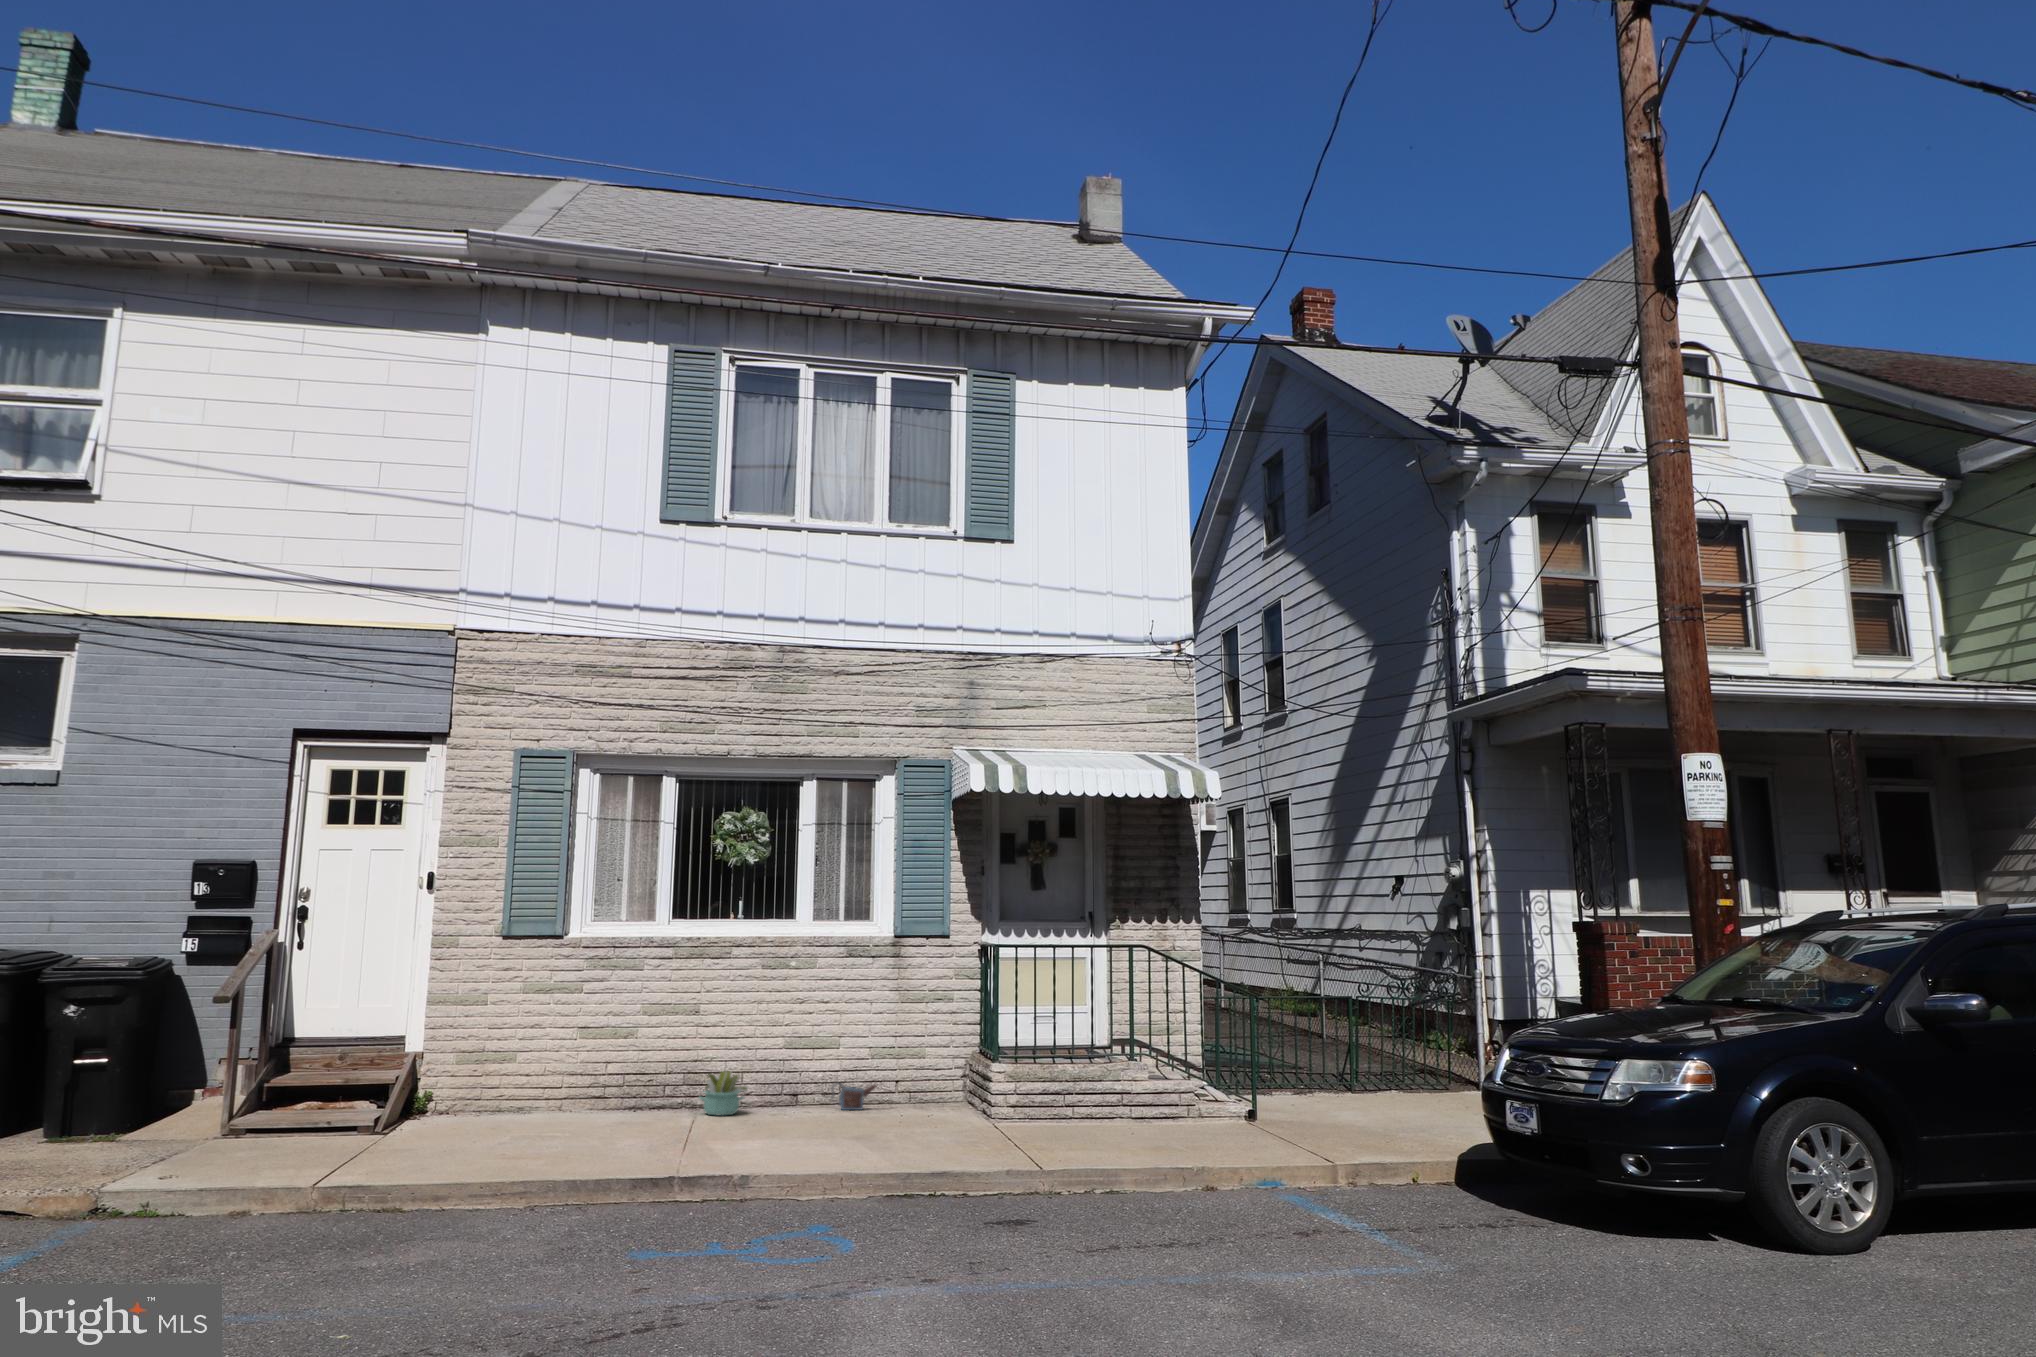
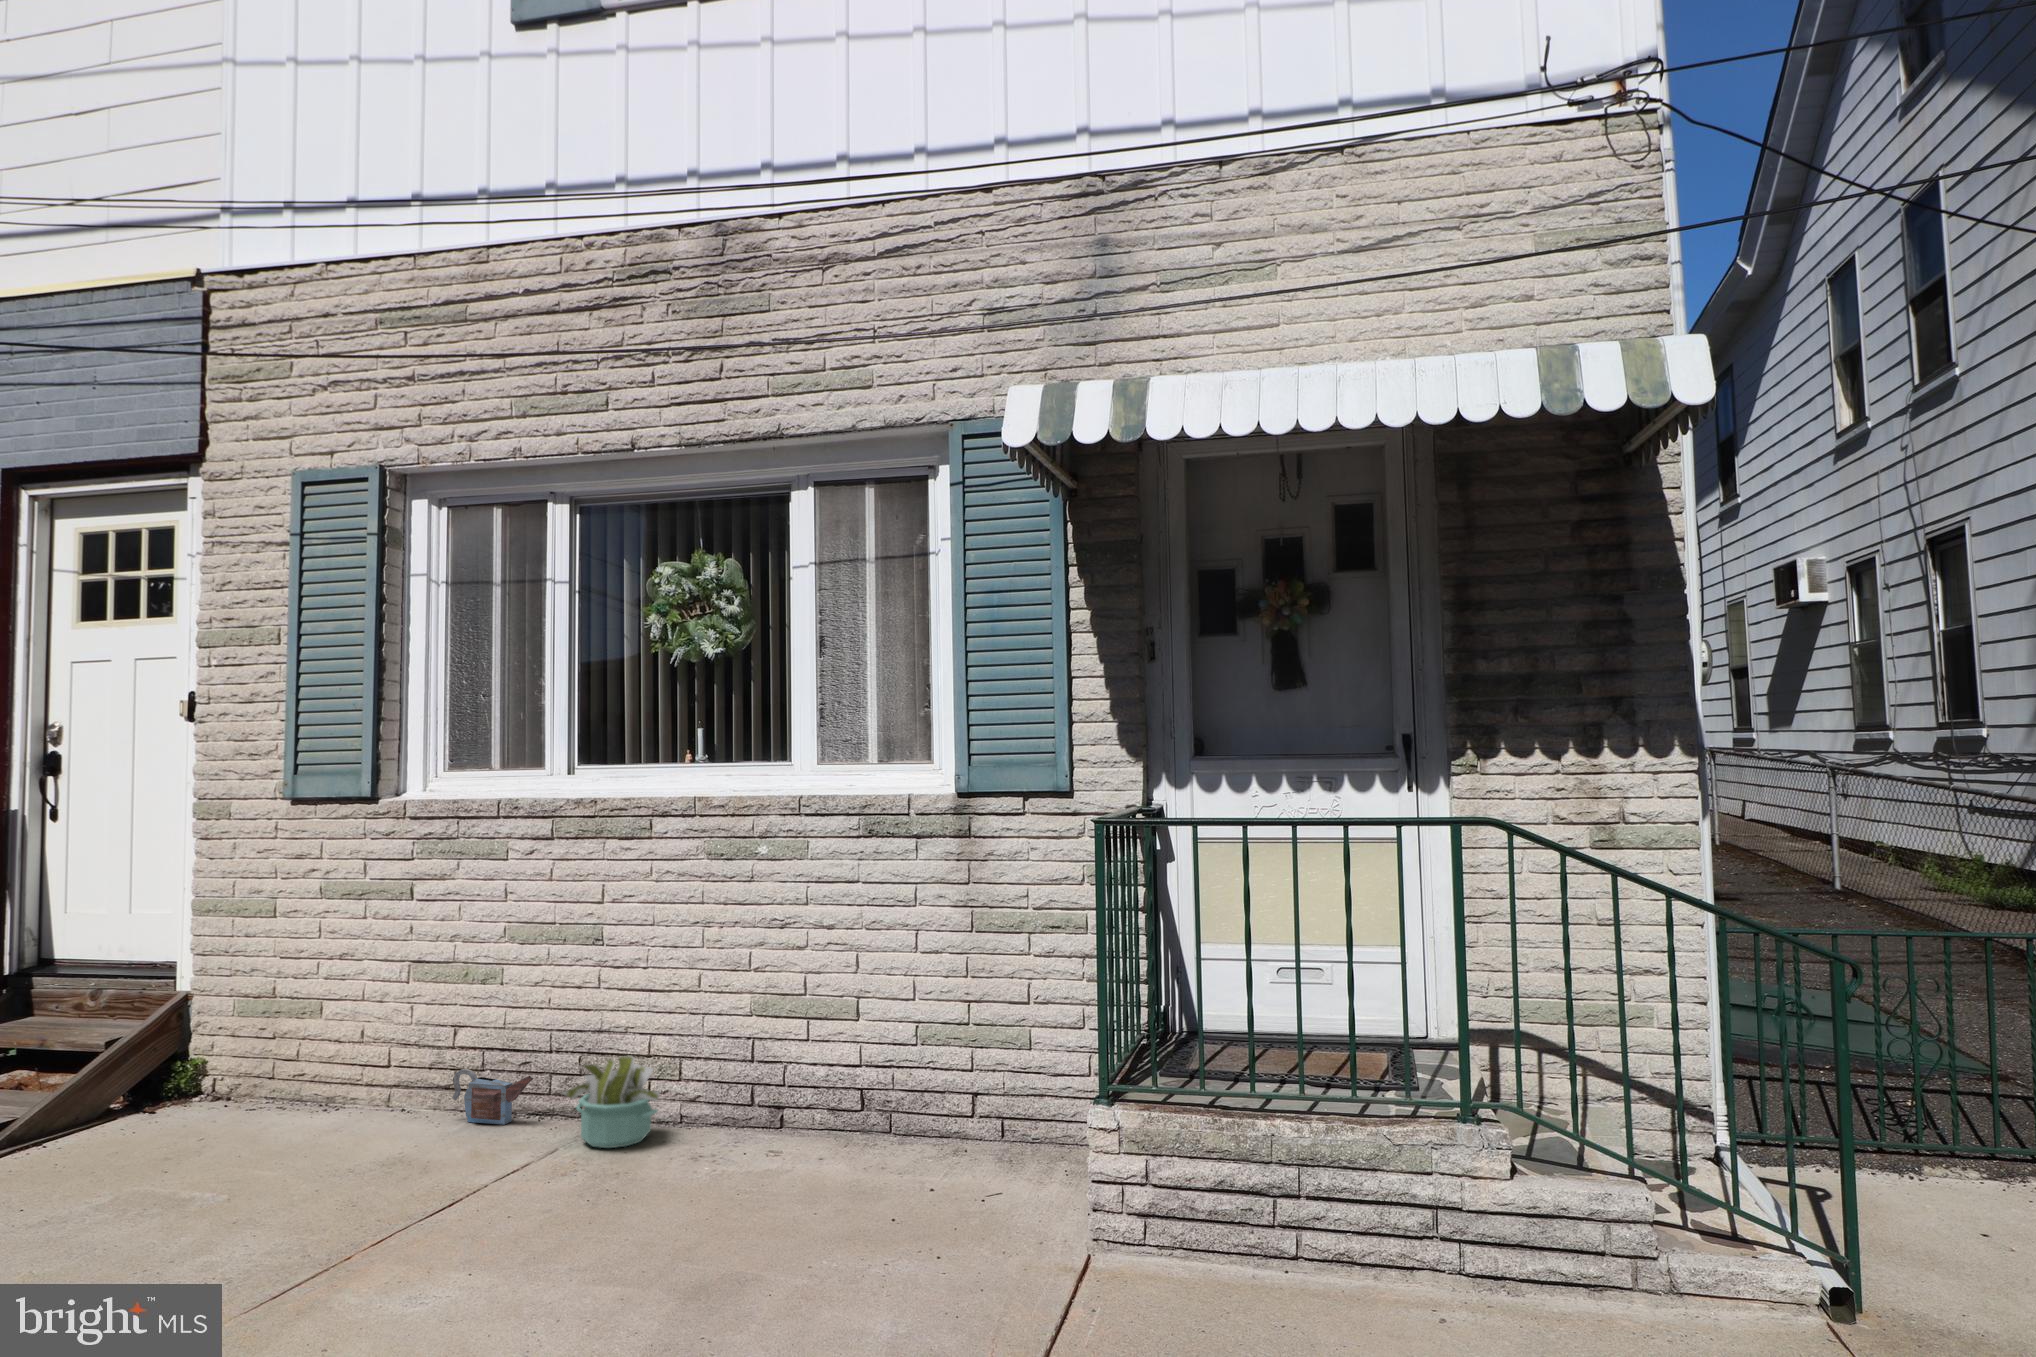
watering can: present [831,1083,877,1110] -> present [452,1069,533,1125]

